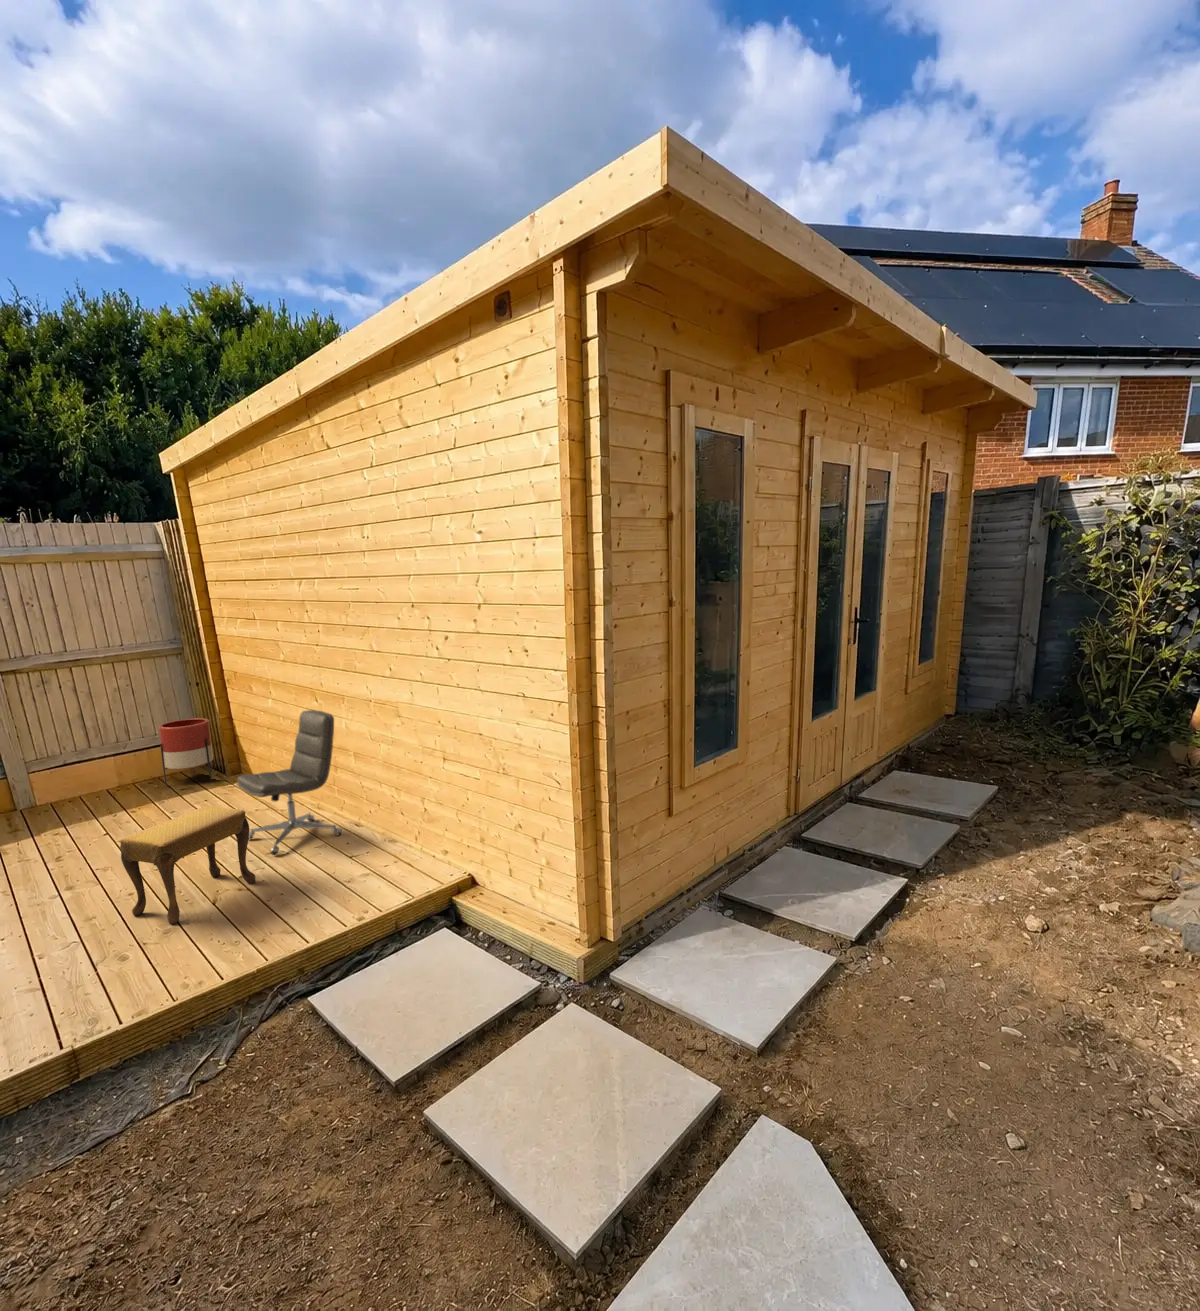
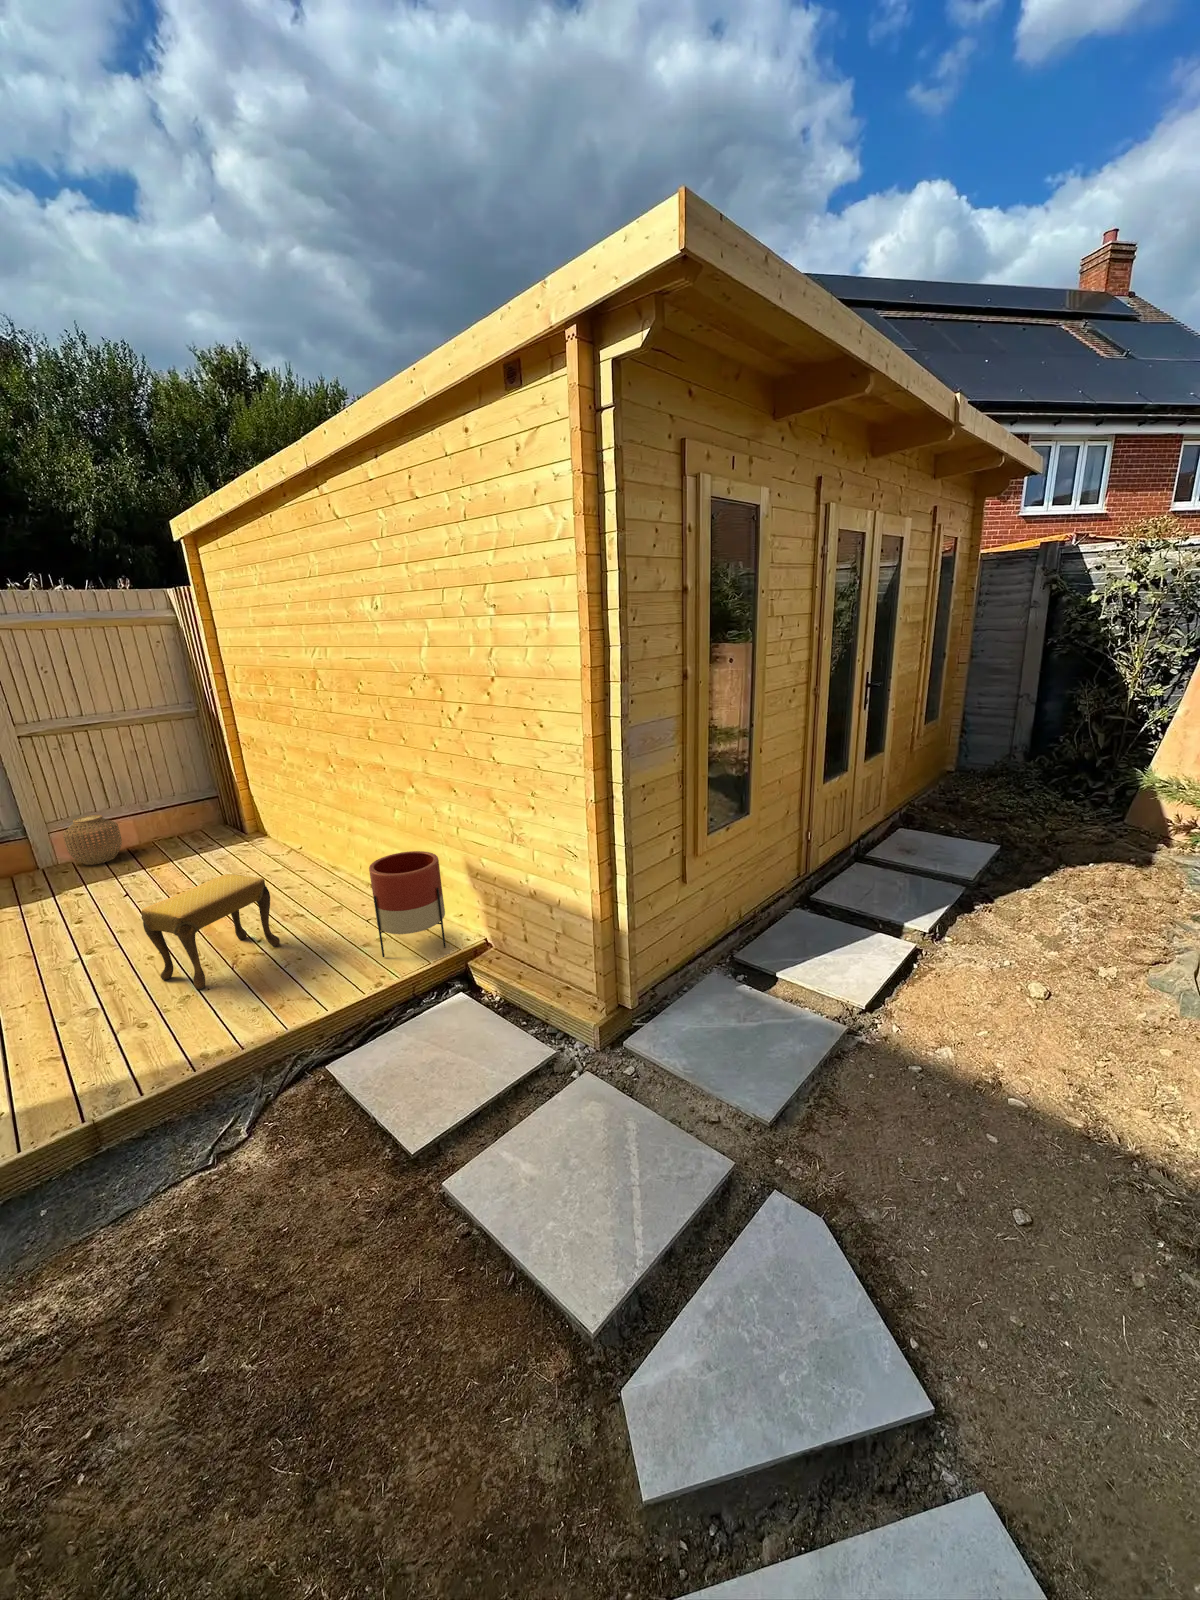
chair: present [237,710,342,855] -> none [259,777,363,917]
planter: present [159,718,213,787] -> present [369,851,446,957]
woven basket: none [24,753,84,806] -> present [63,815,122,865]

